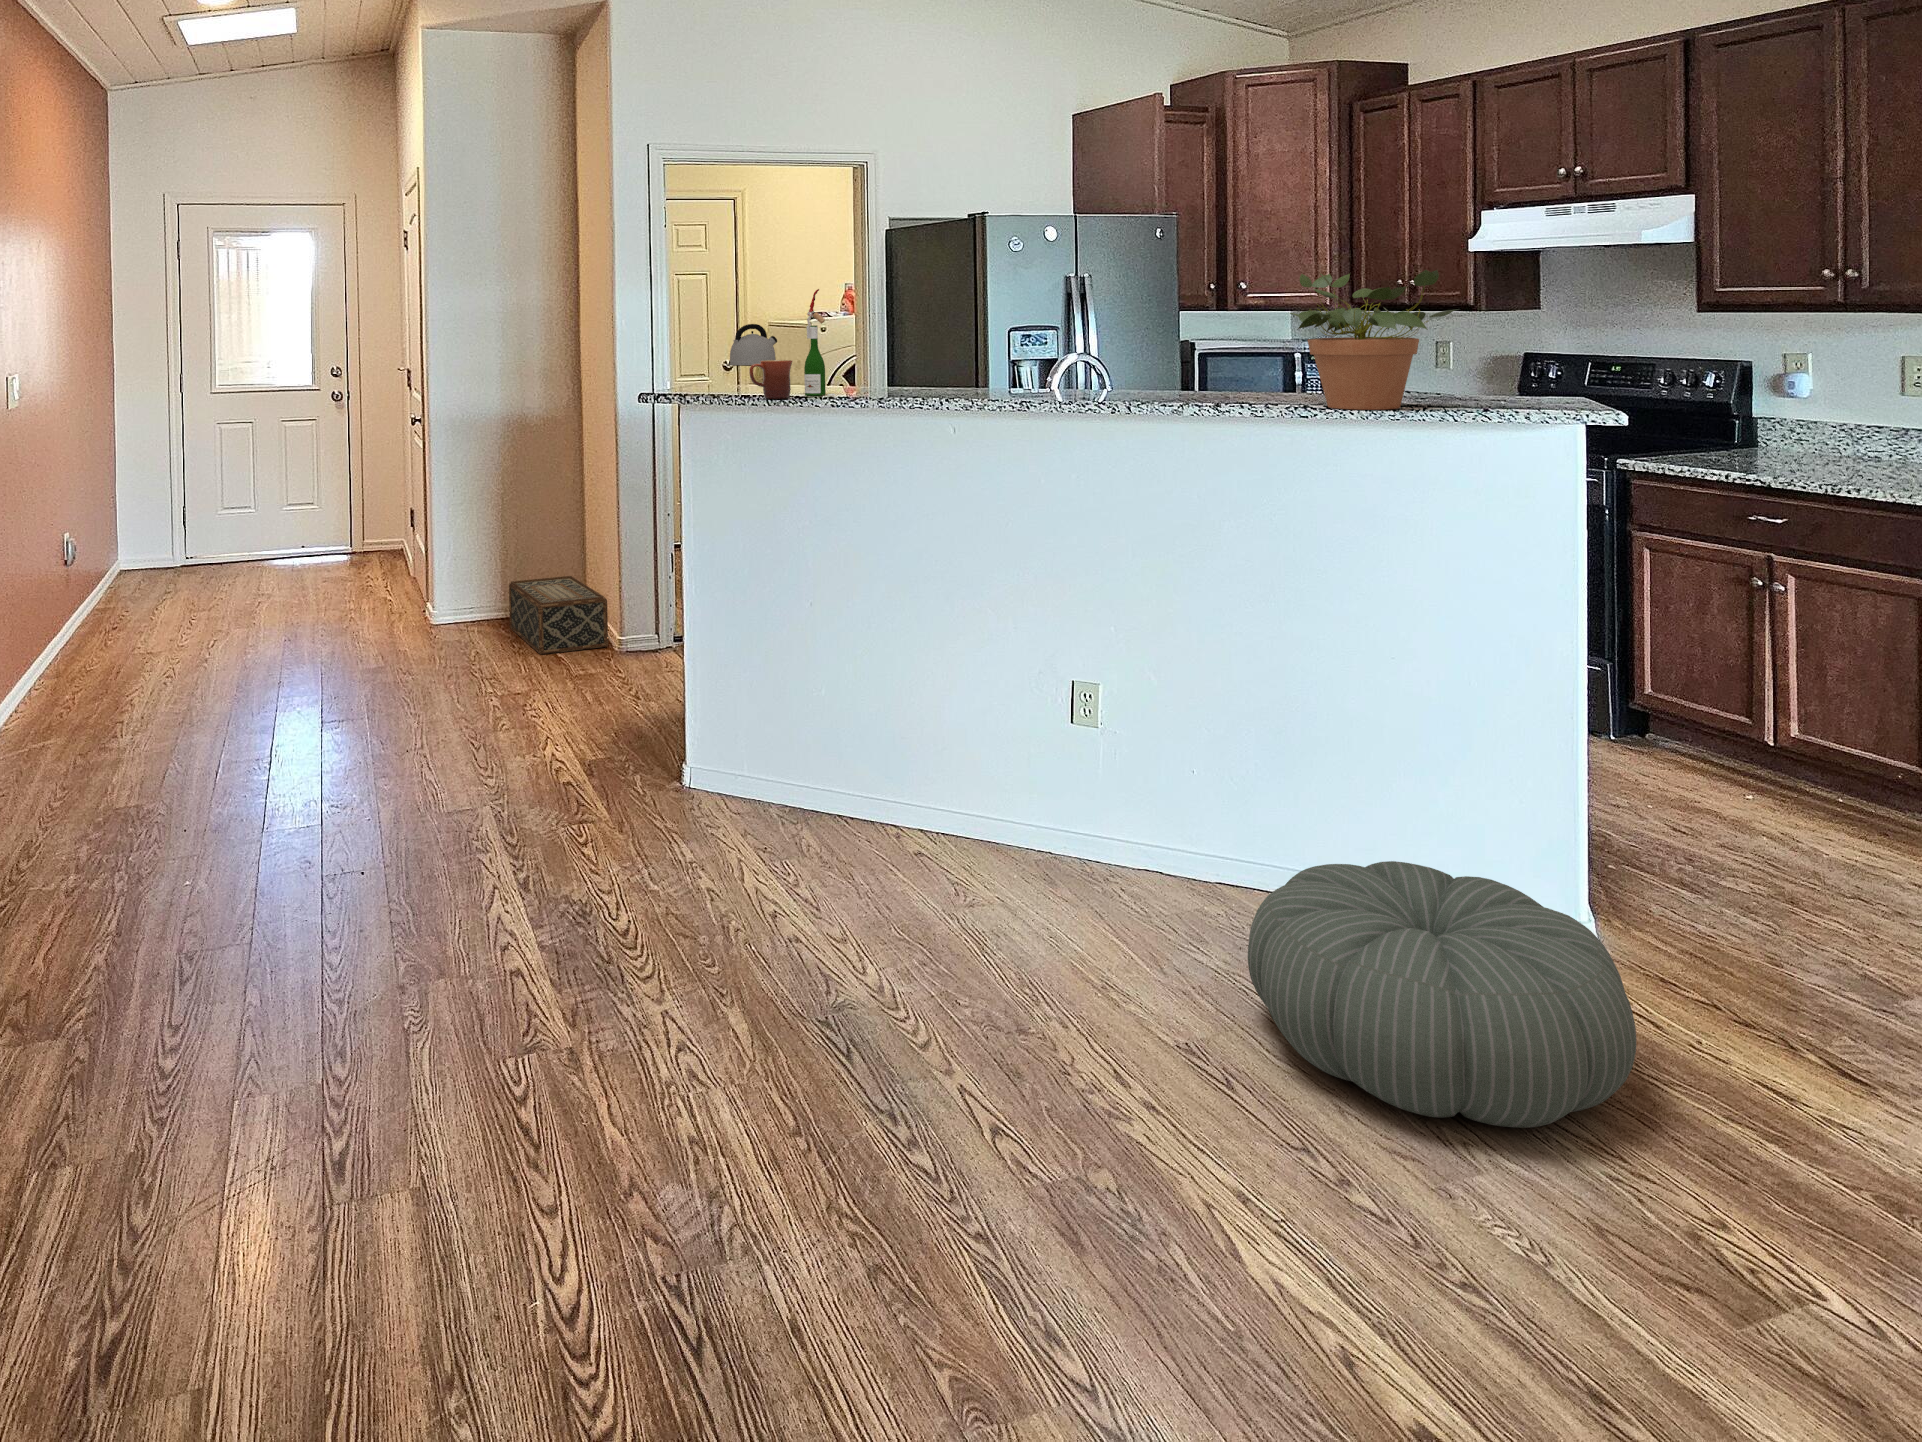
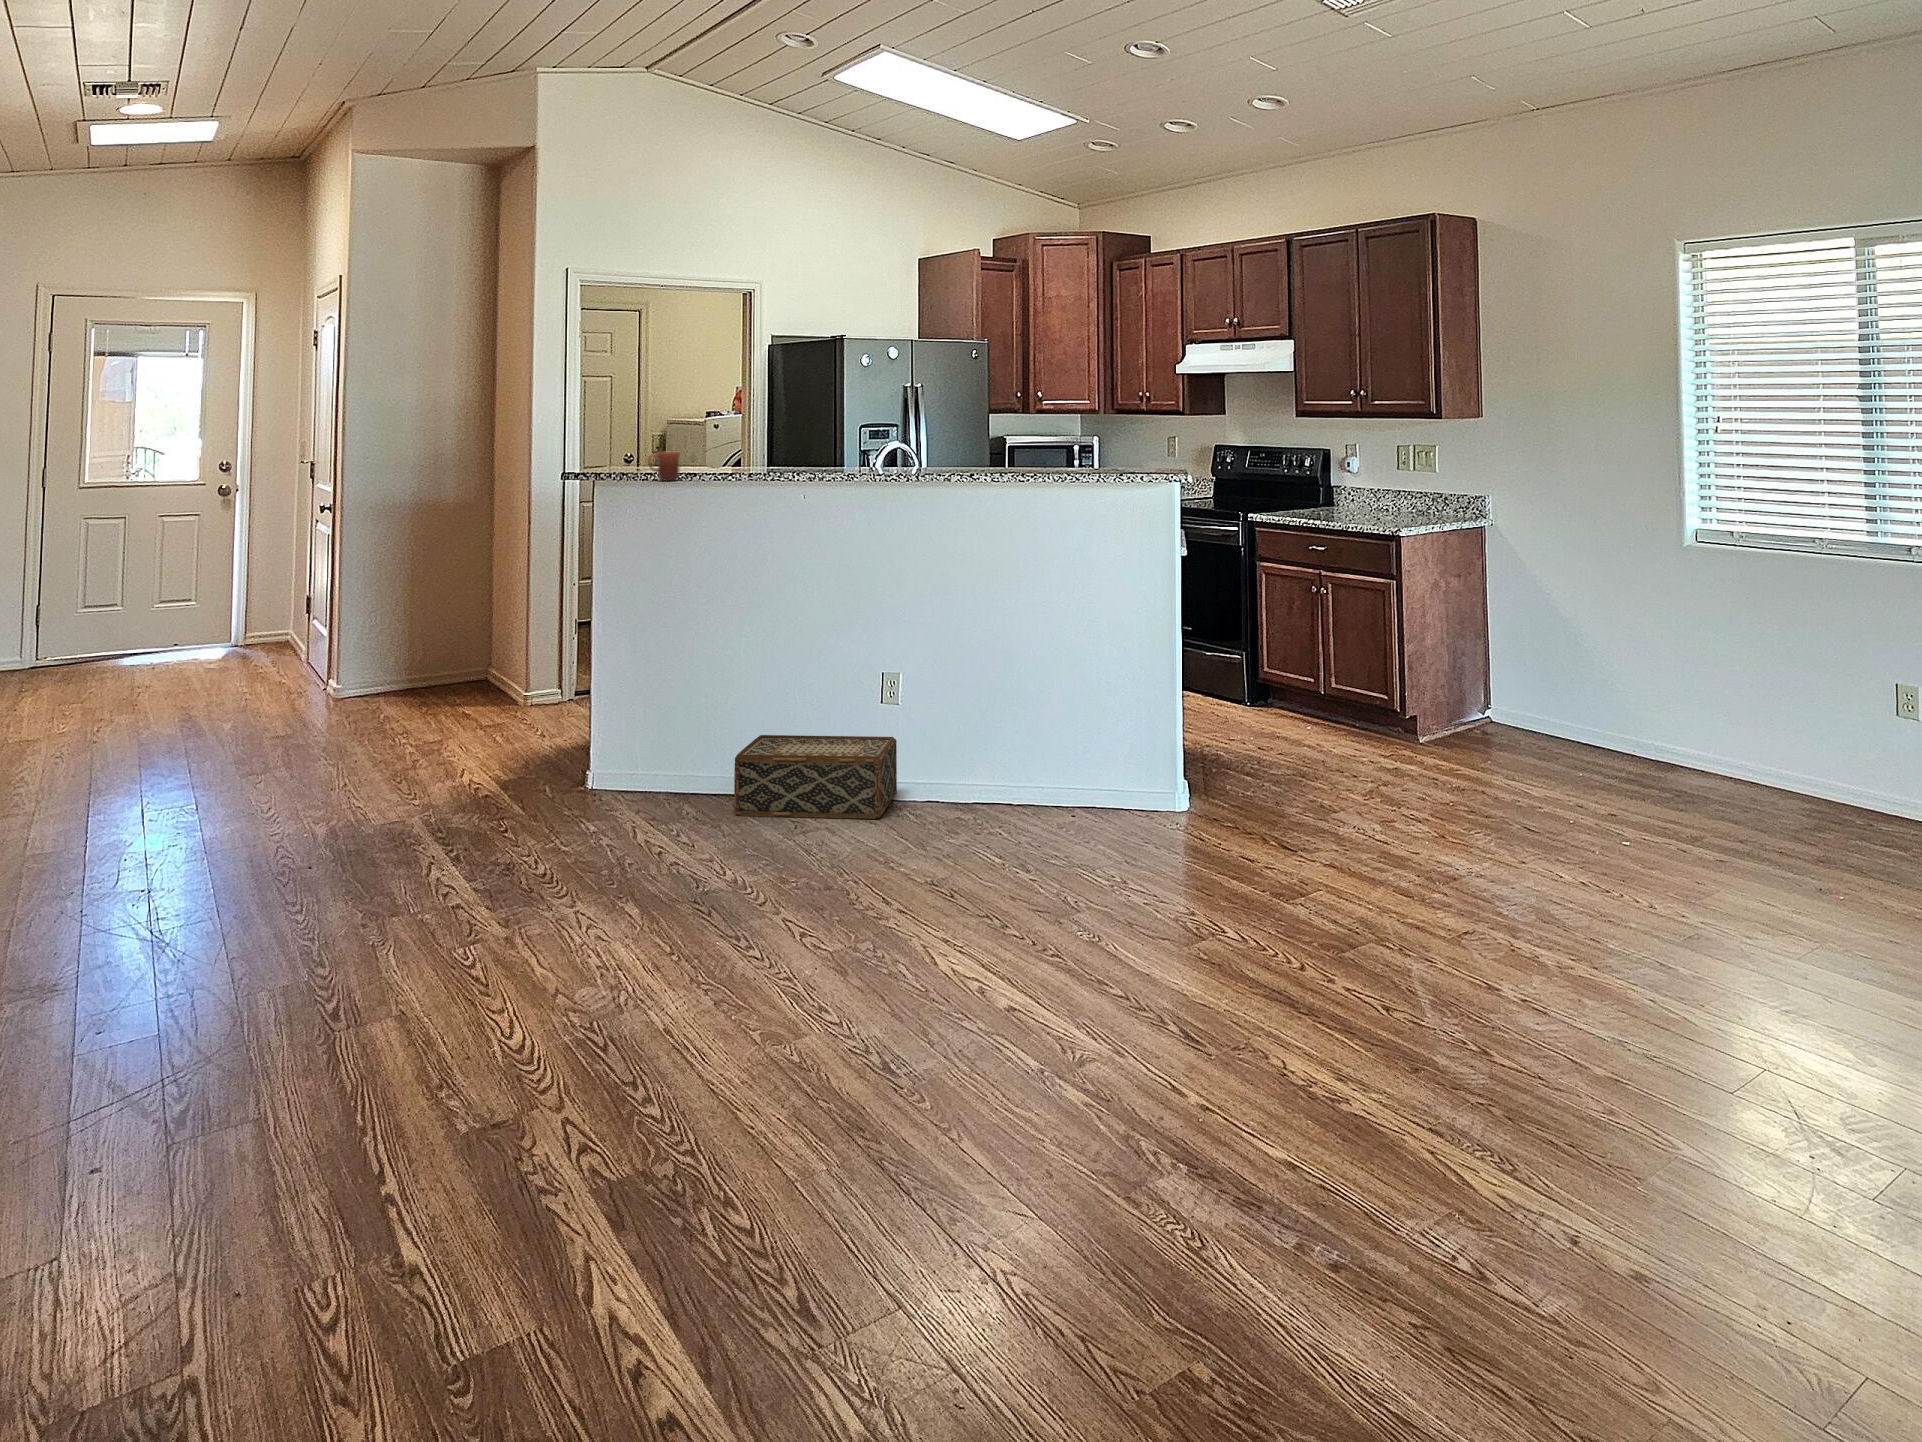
potted plant: present [1290,270,1454,410] -> none [1016,392,1121,482]
wine bottle: present [804,289,835,396] -> none [690,398,714,478]
kettle: present [729,324,777,365] -> none [624,421,668,457]
woven basket: present [509,576,608,654] -> present [734,735,897,819]
pouf: present [1248,861,1636,1128] -> none [969,764,1172,896]

